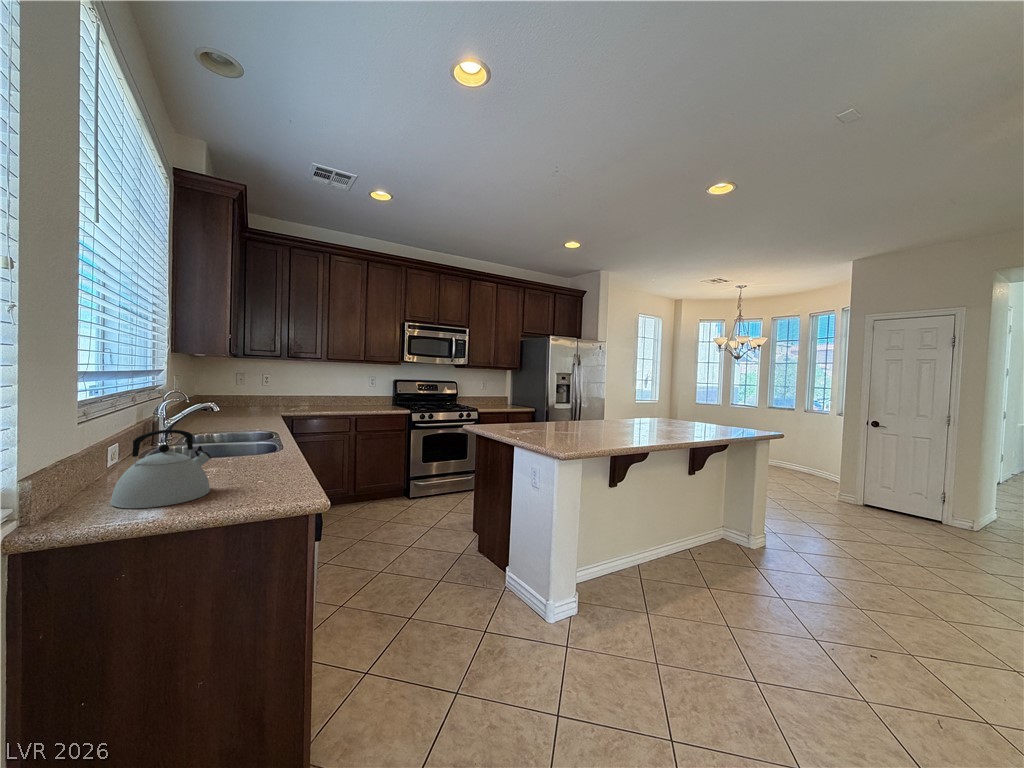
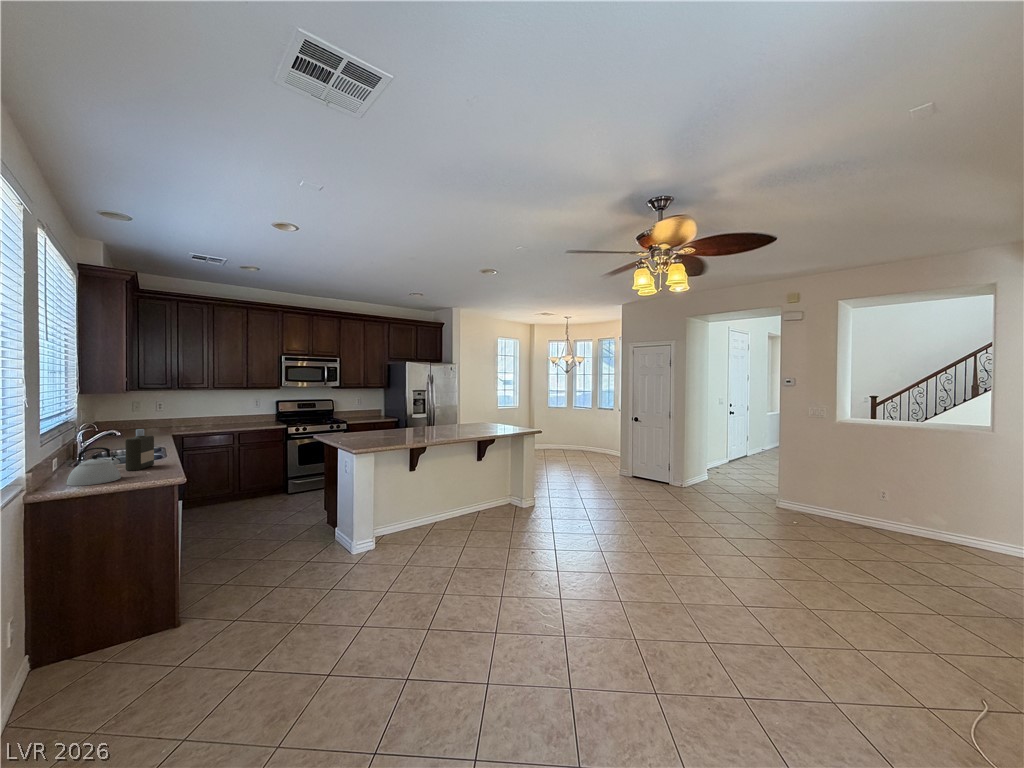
bottle: none [220,400,266,474] -> present [125,429,154,471]

